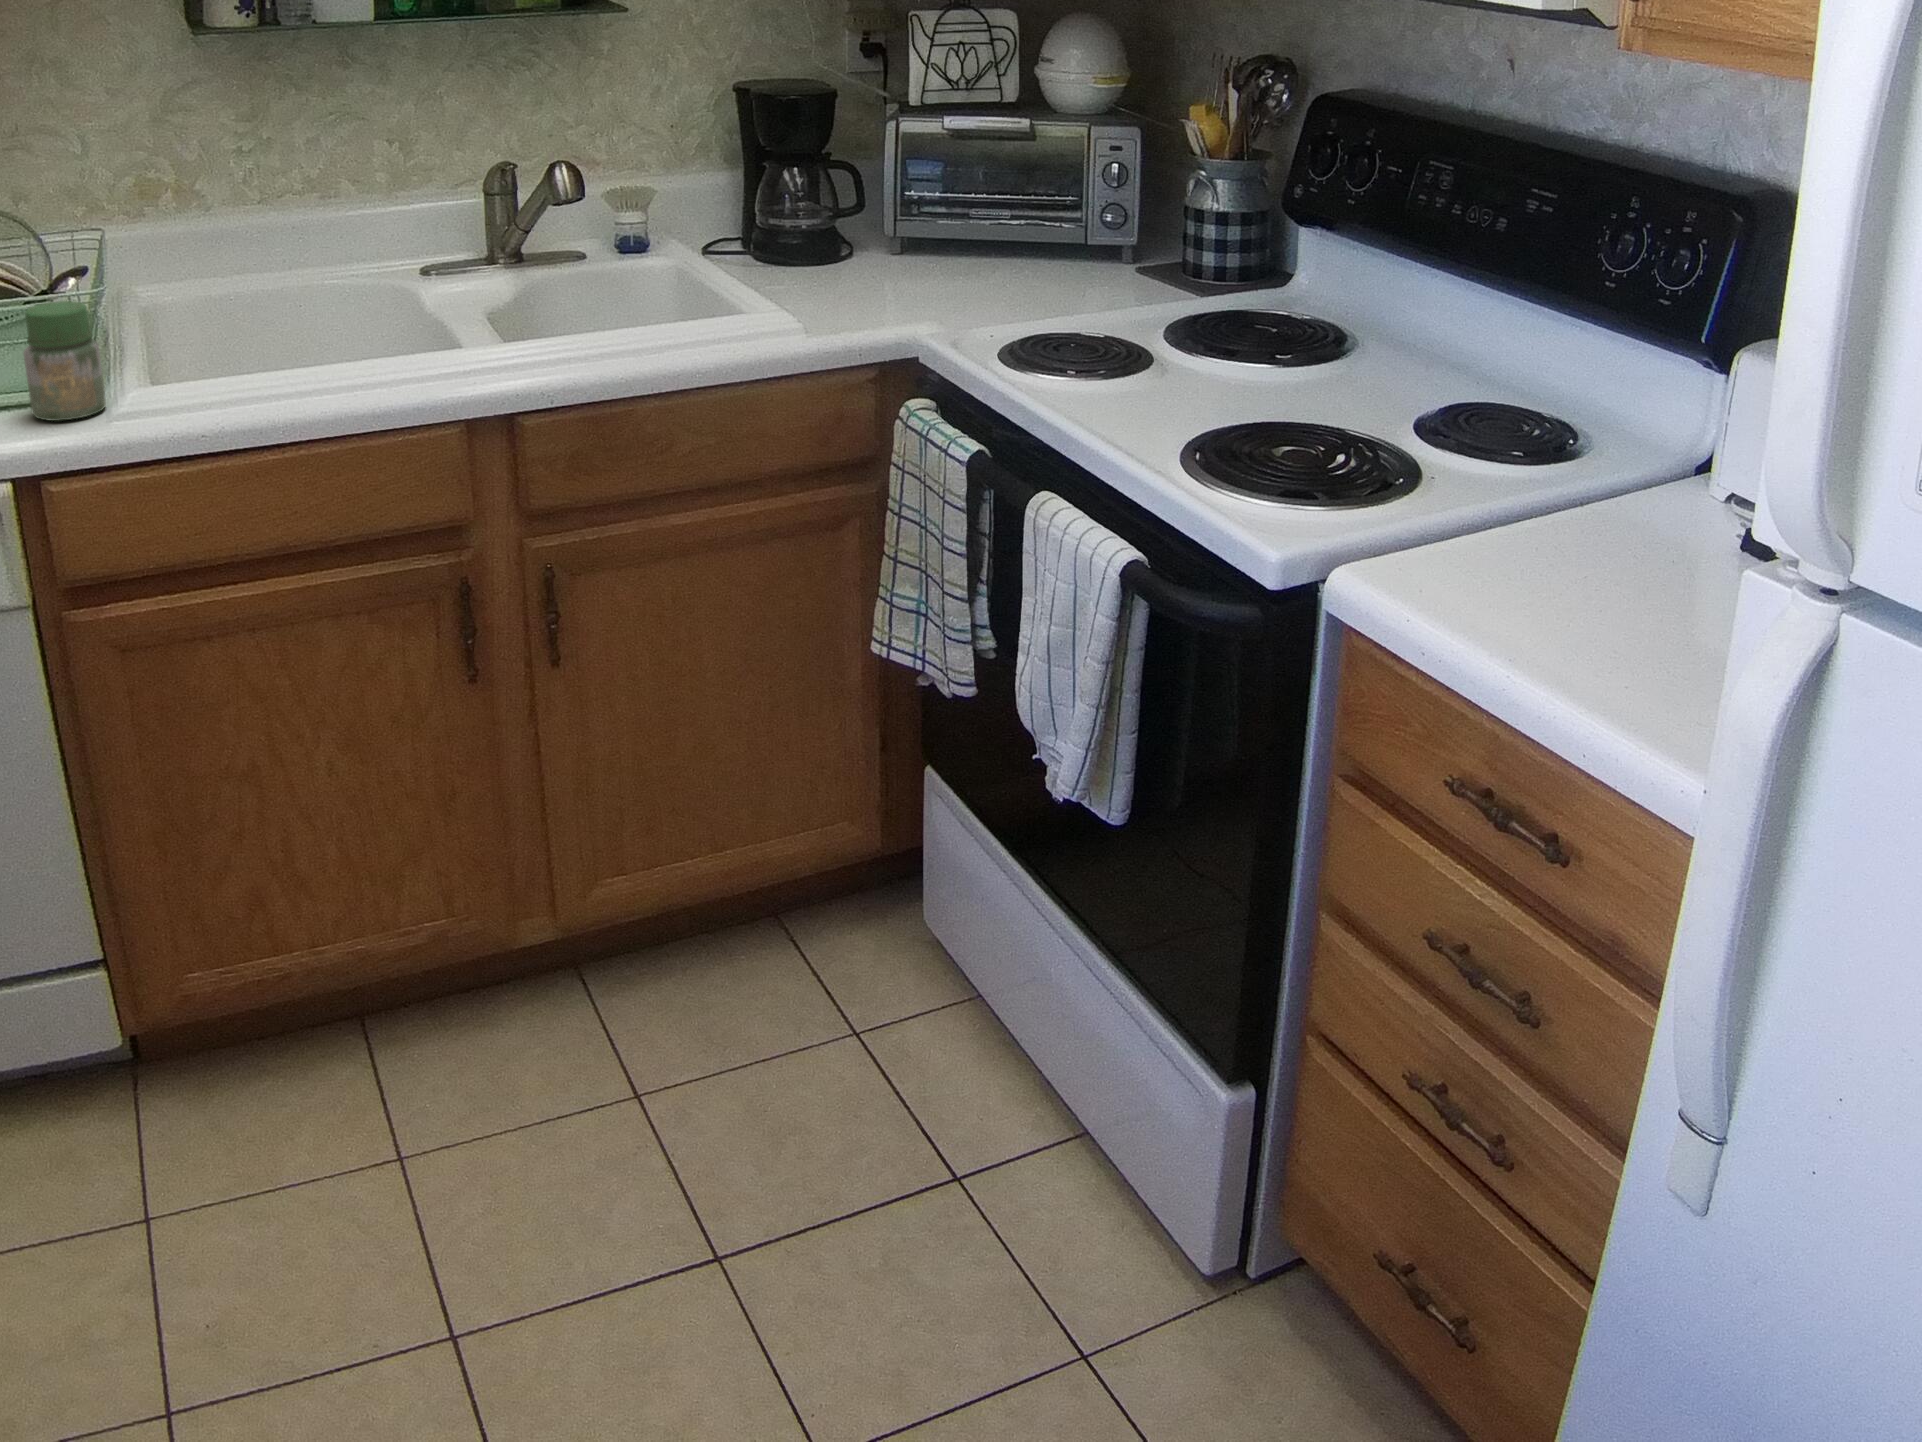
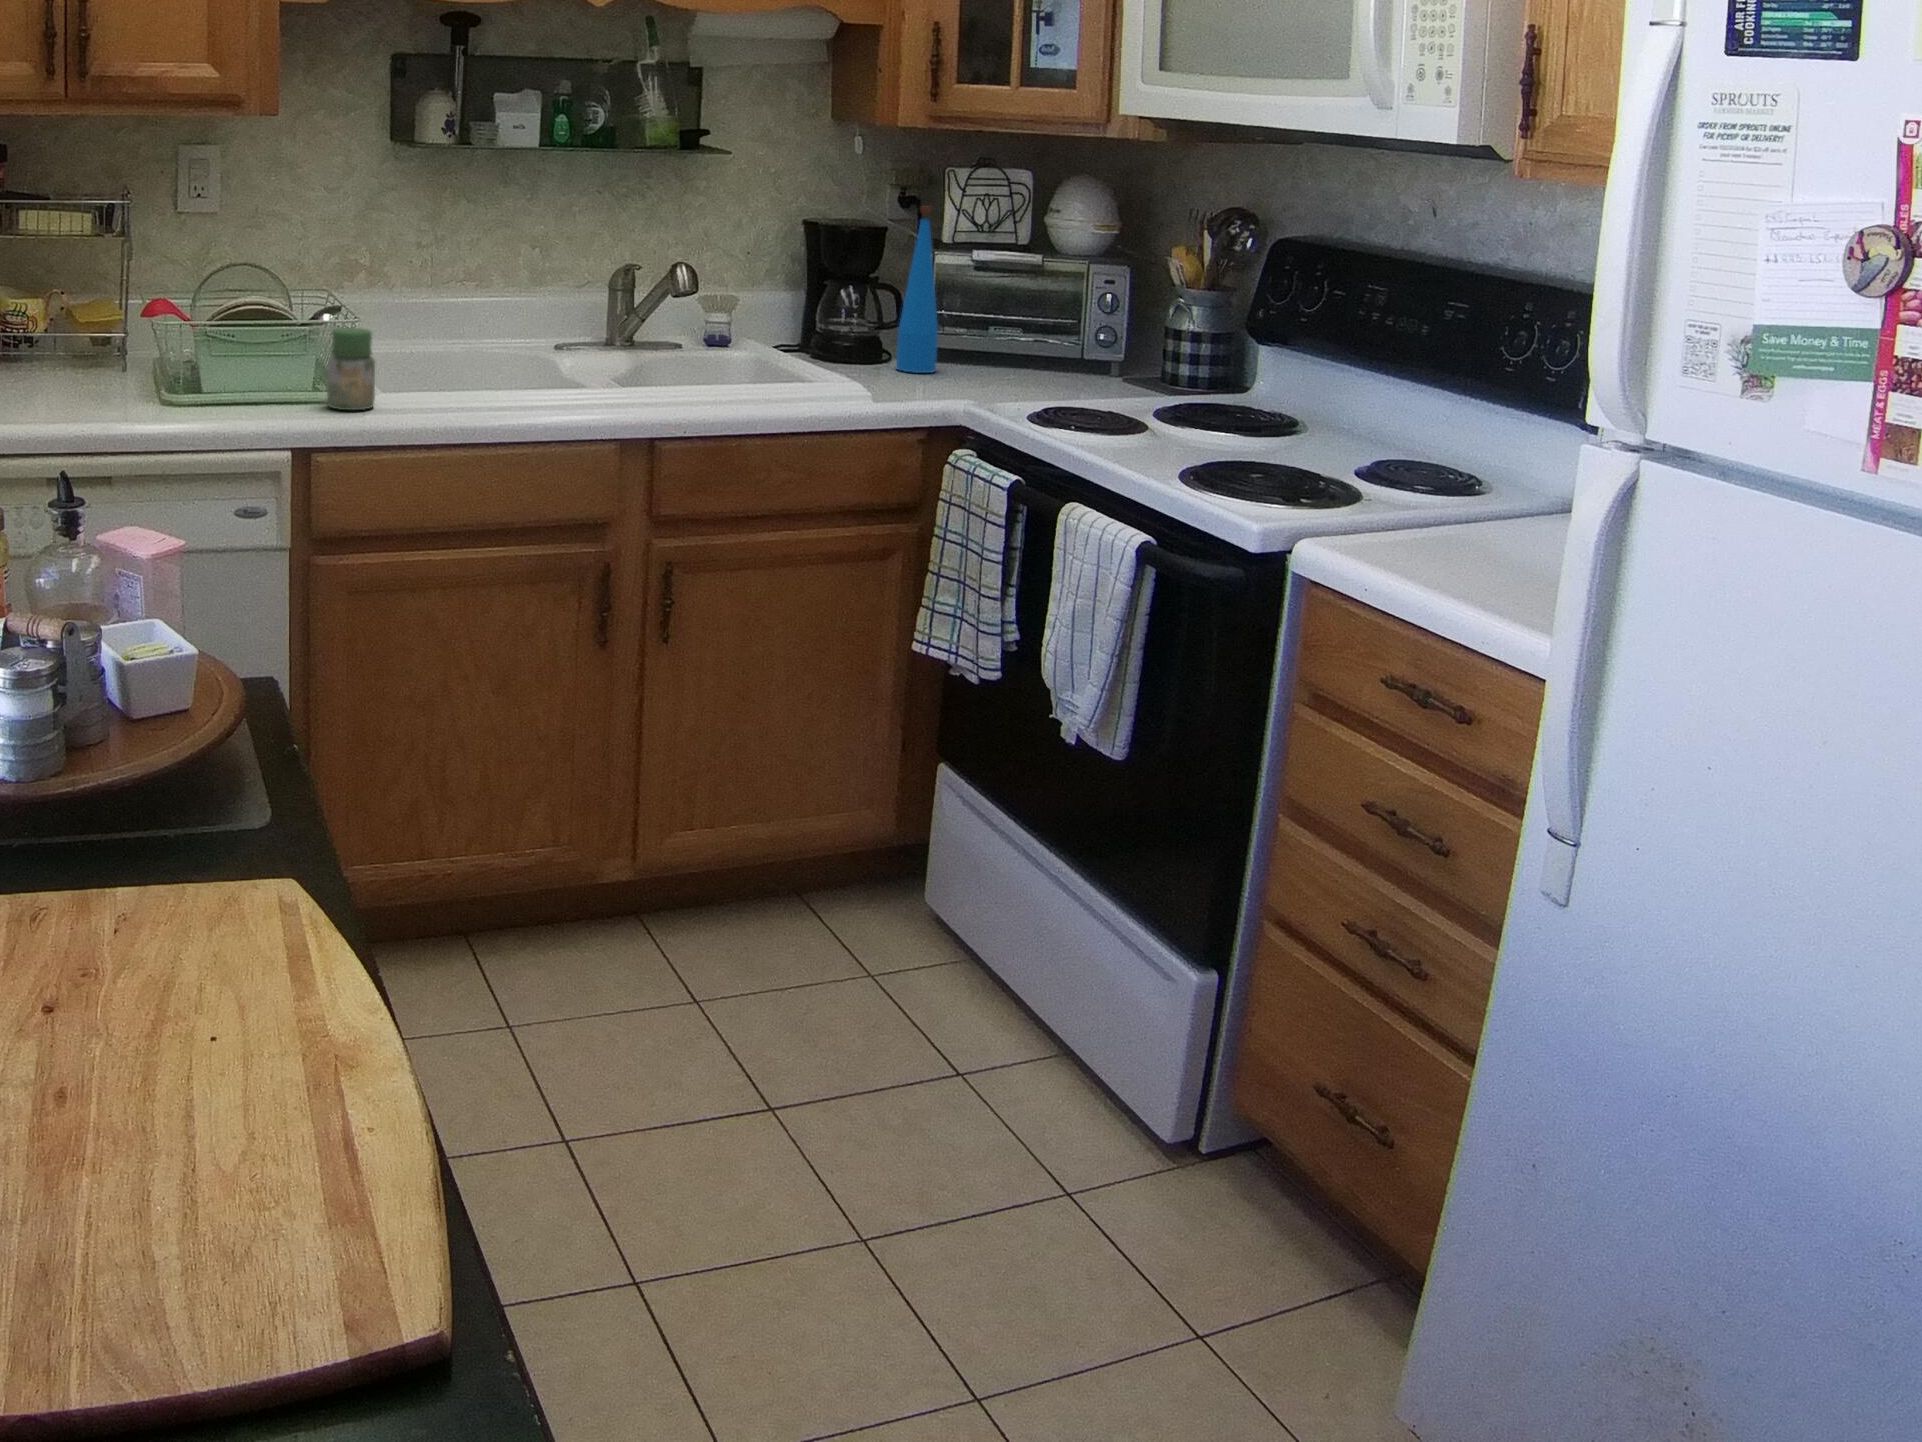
bottle: none [858,69,907,276] -> present [896,206,938,373]

